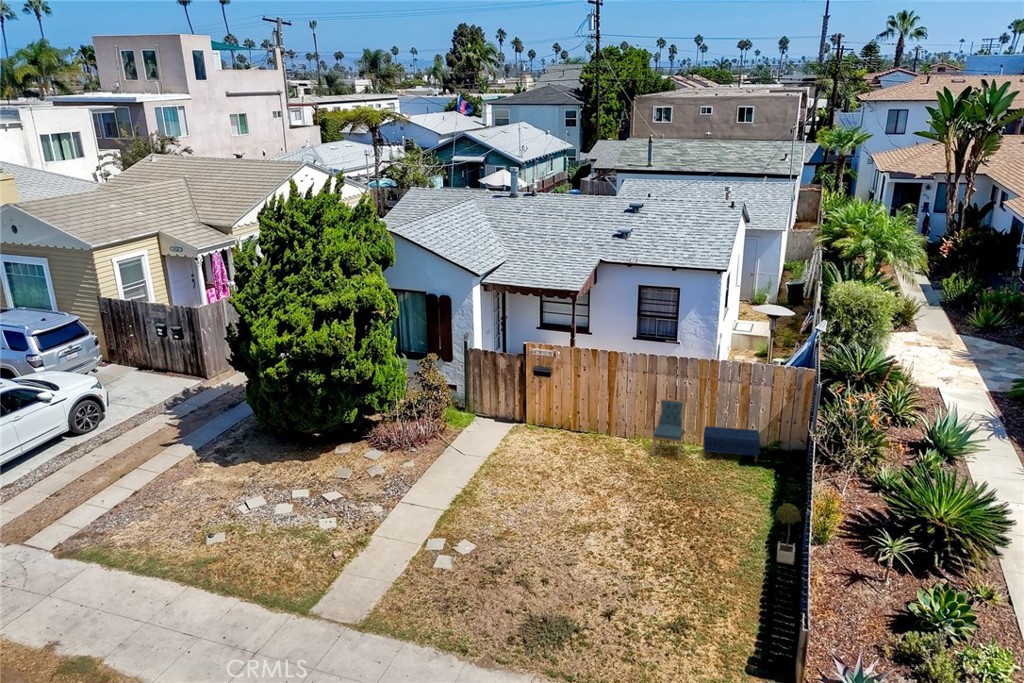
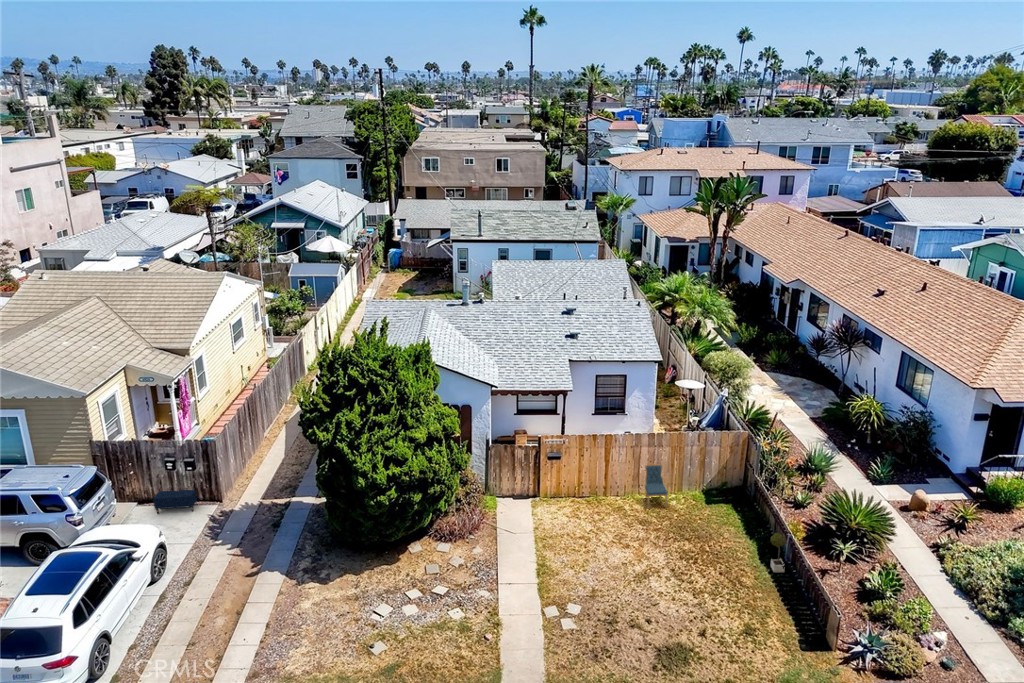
bench: present [704,426,760,462] -> present [153,490,197,513]

